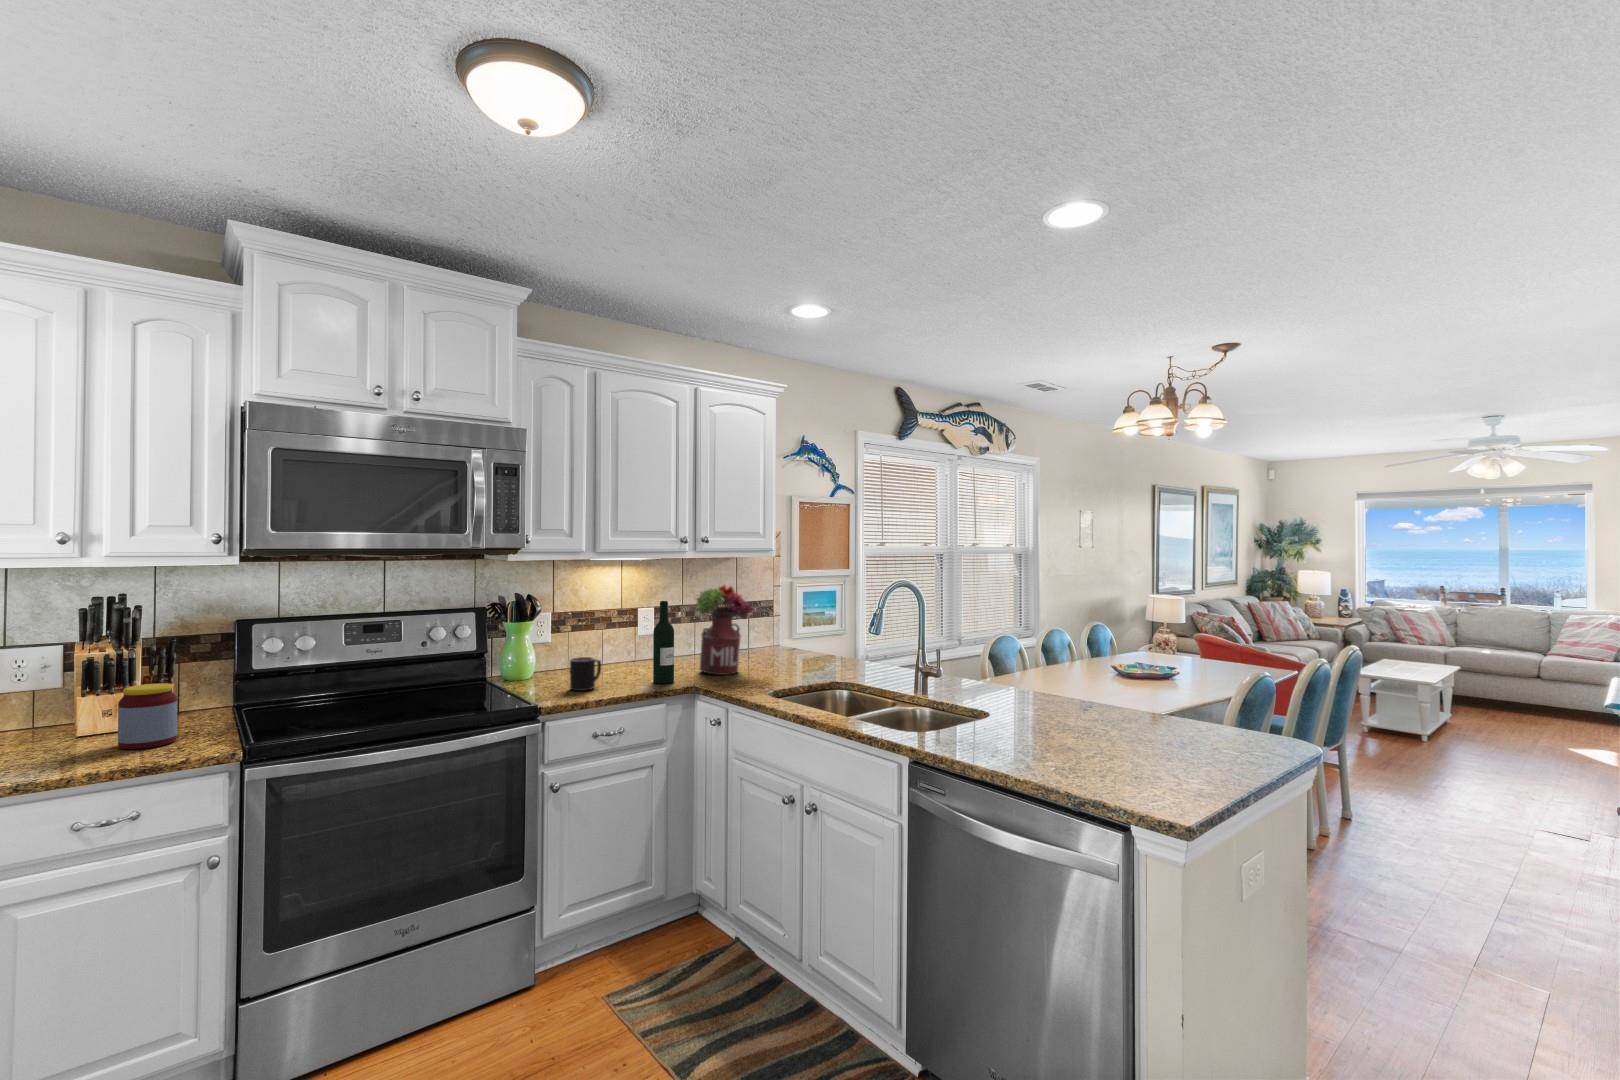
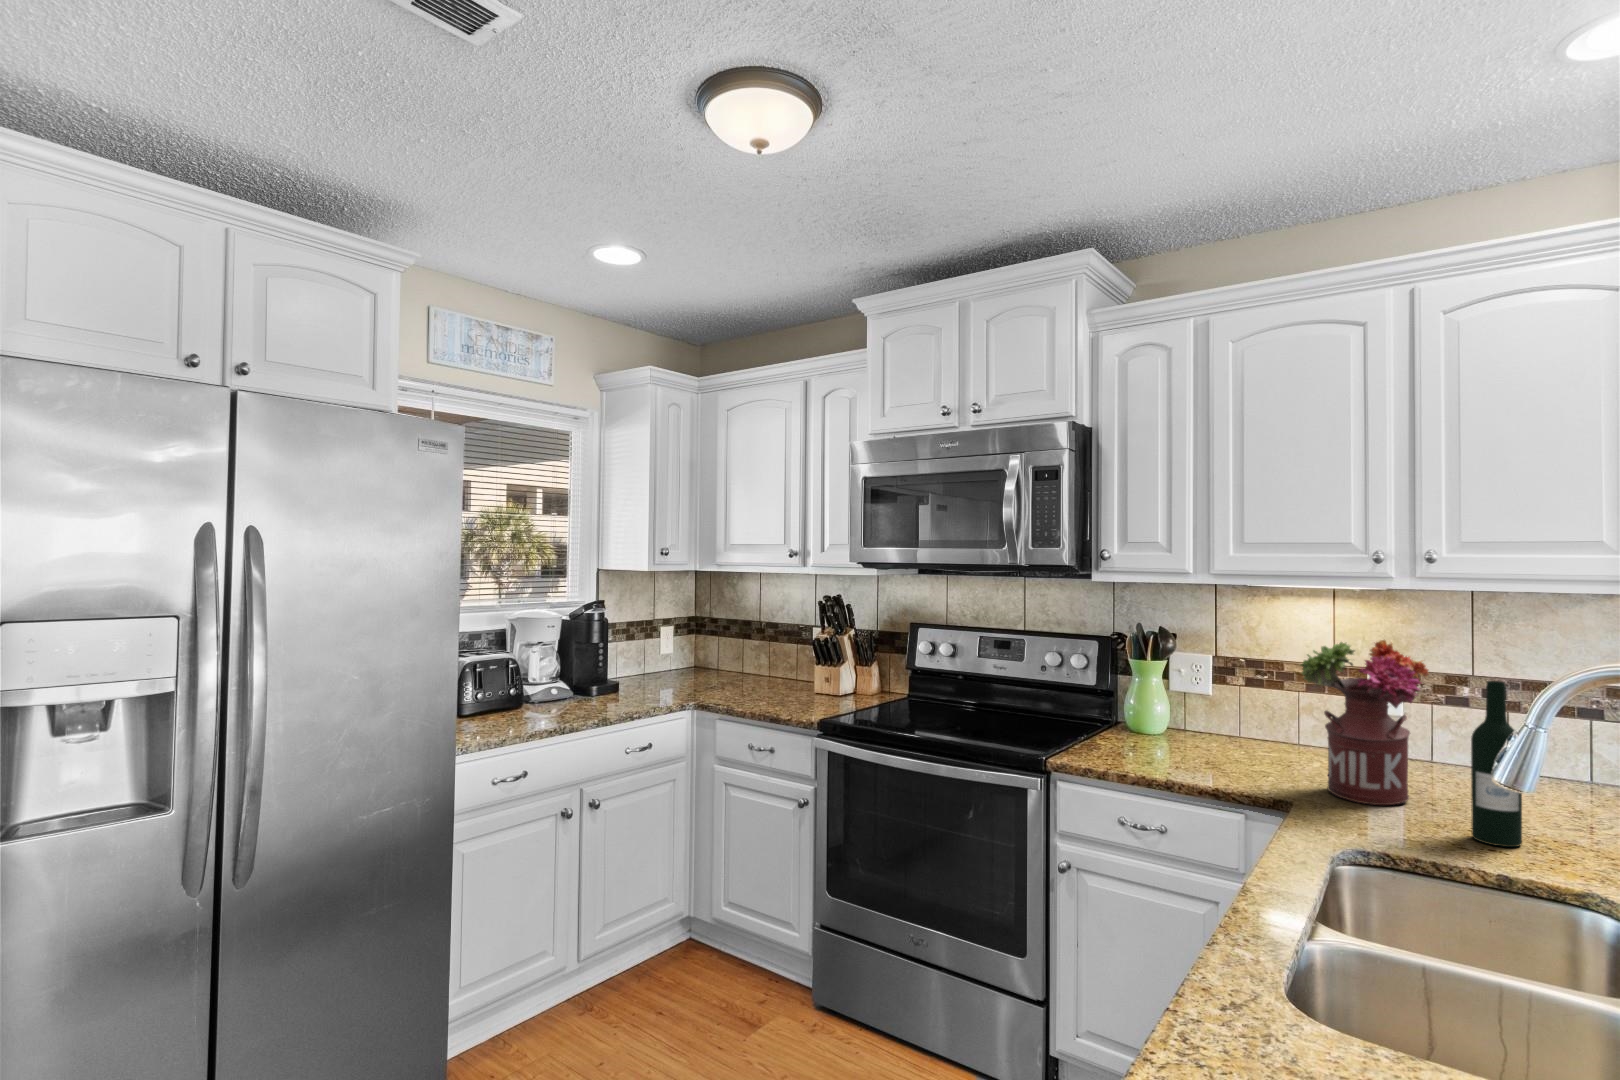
wine bottle: present [653,601,674,684] -> present [1471,681,1522,847]
mug: present [570,657,601,691] -> none [1099,712,1147,758]
jar: present [118,683,177,749] -> none [795,661,828,707]

